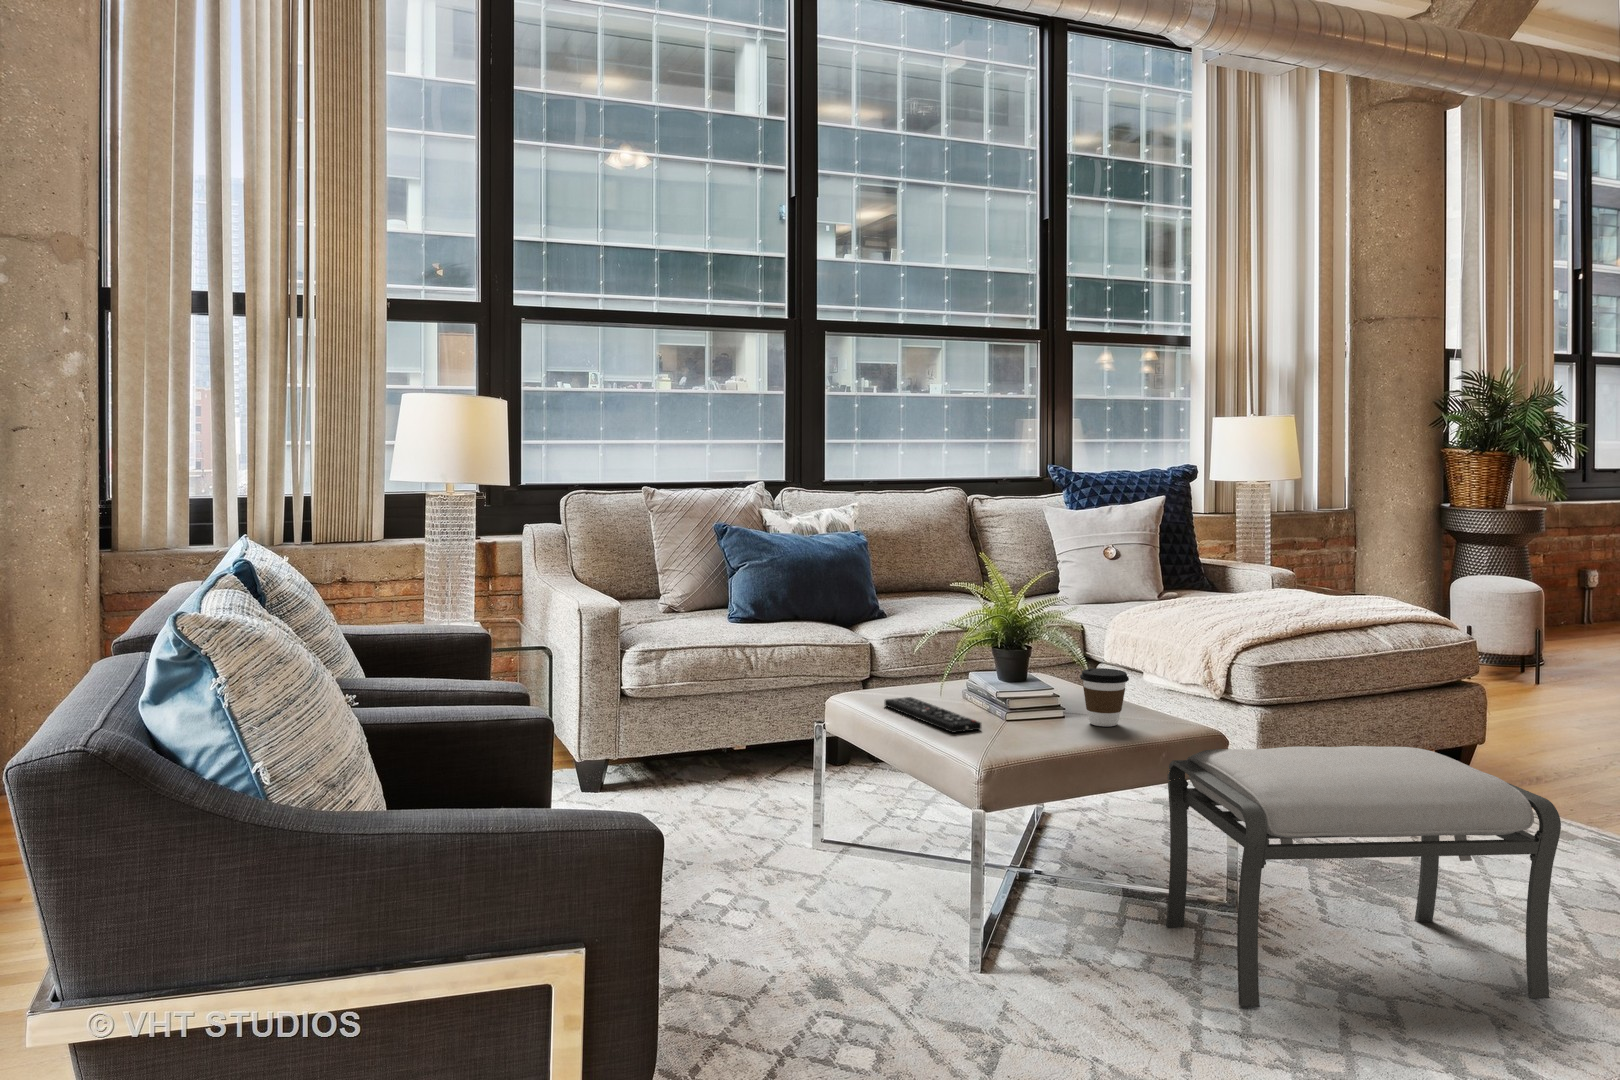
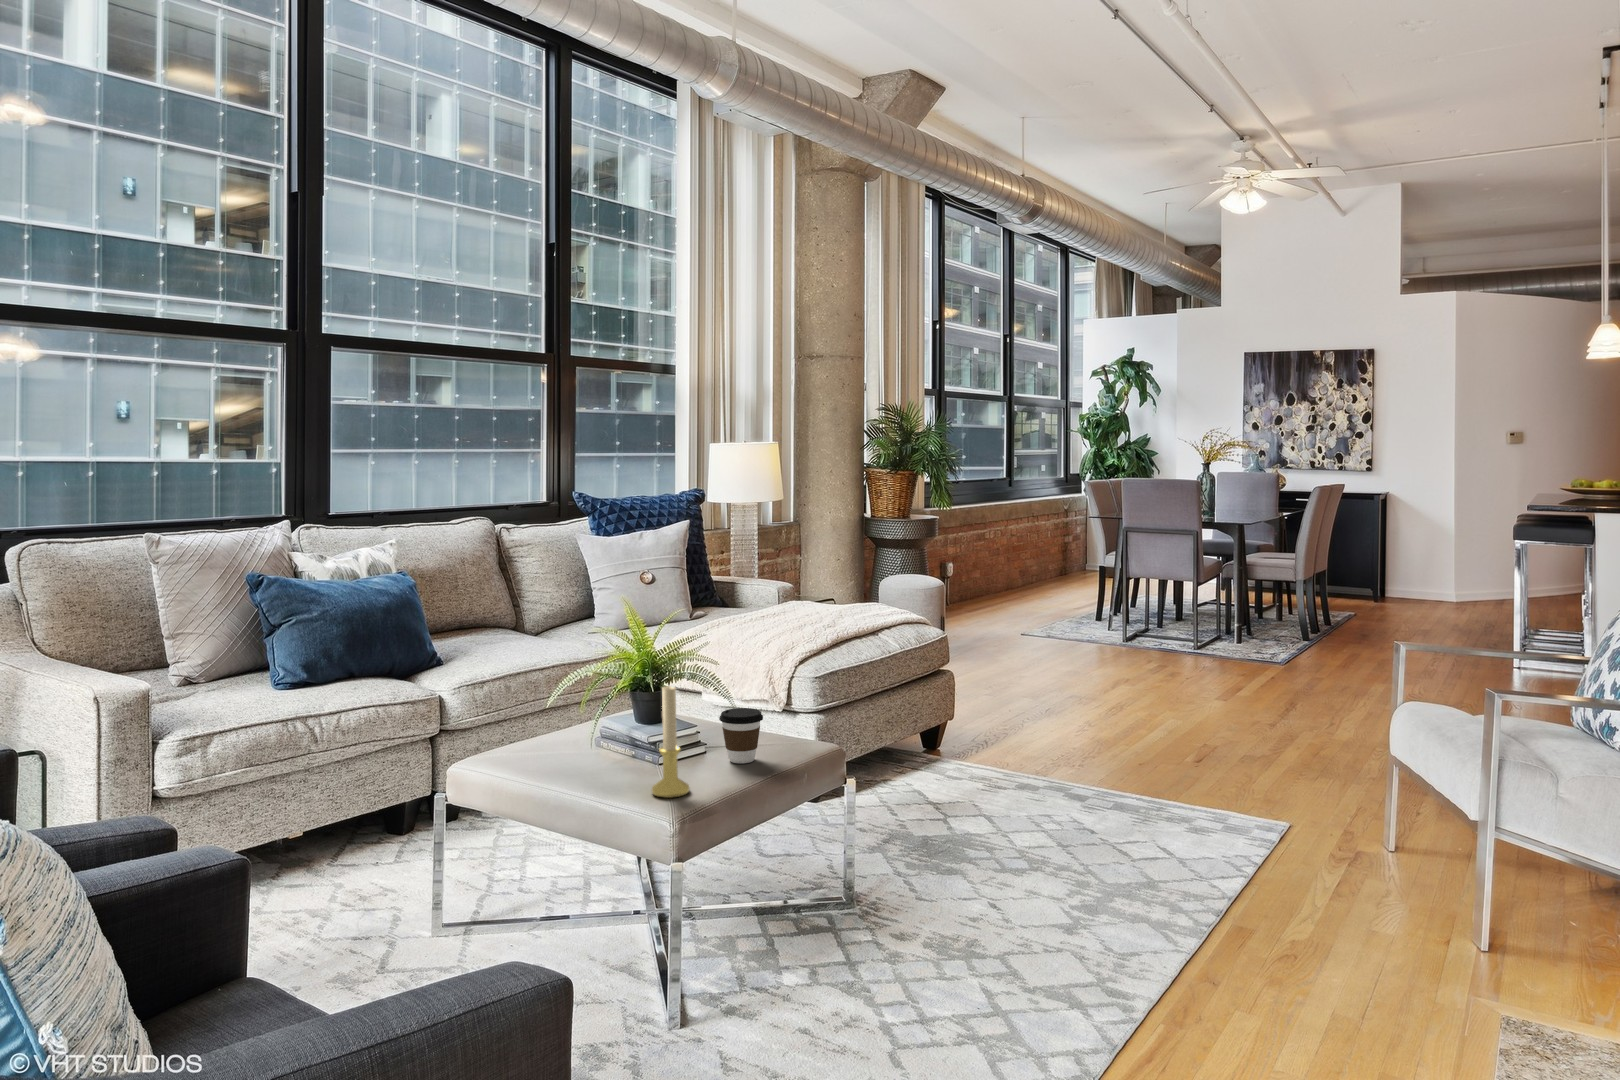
candle holder: none [986,626,1025,744] -> present [652,686,689,798]
remote control: present [885,697,981,733] -> none [521,758,640,793]
ottoman: present [1166,746,1561,1007] -> none [805,745,1102,998]

